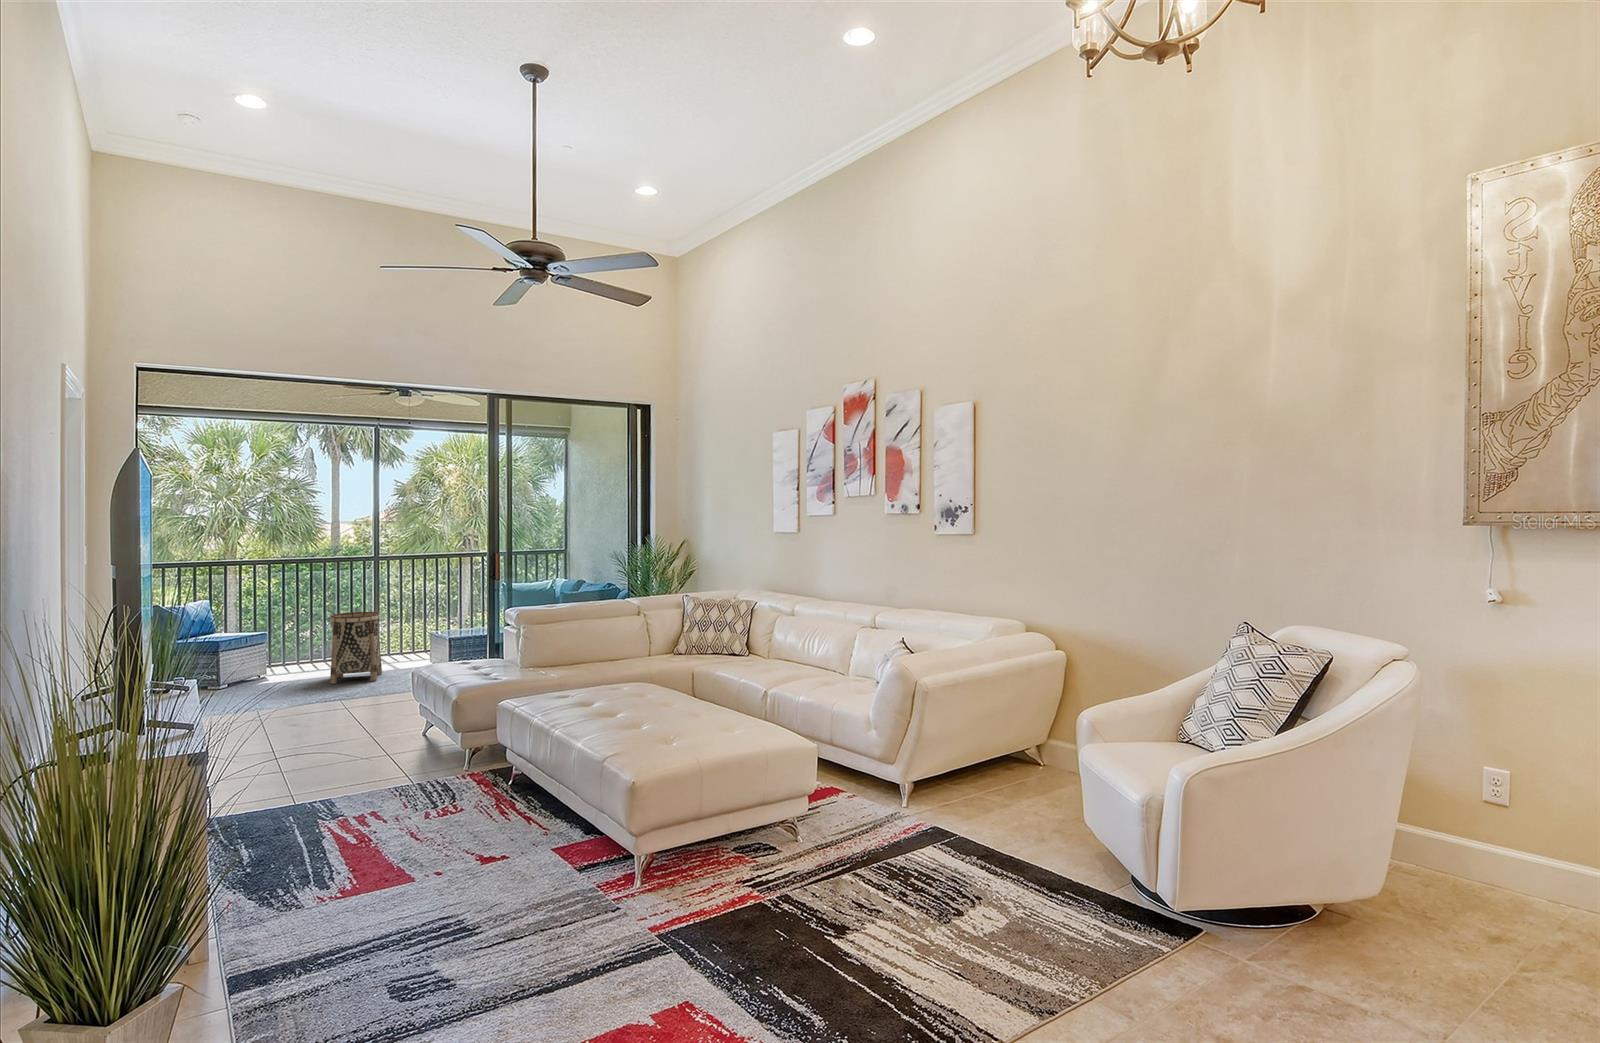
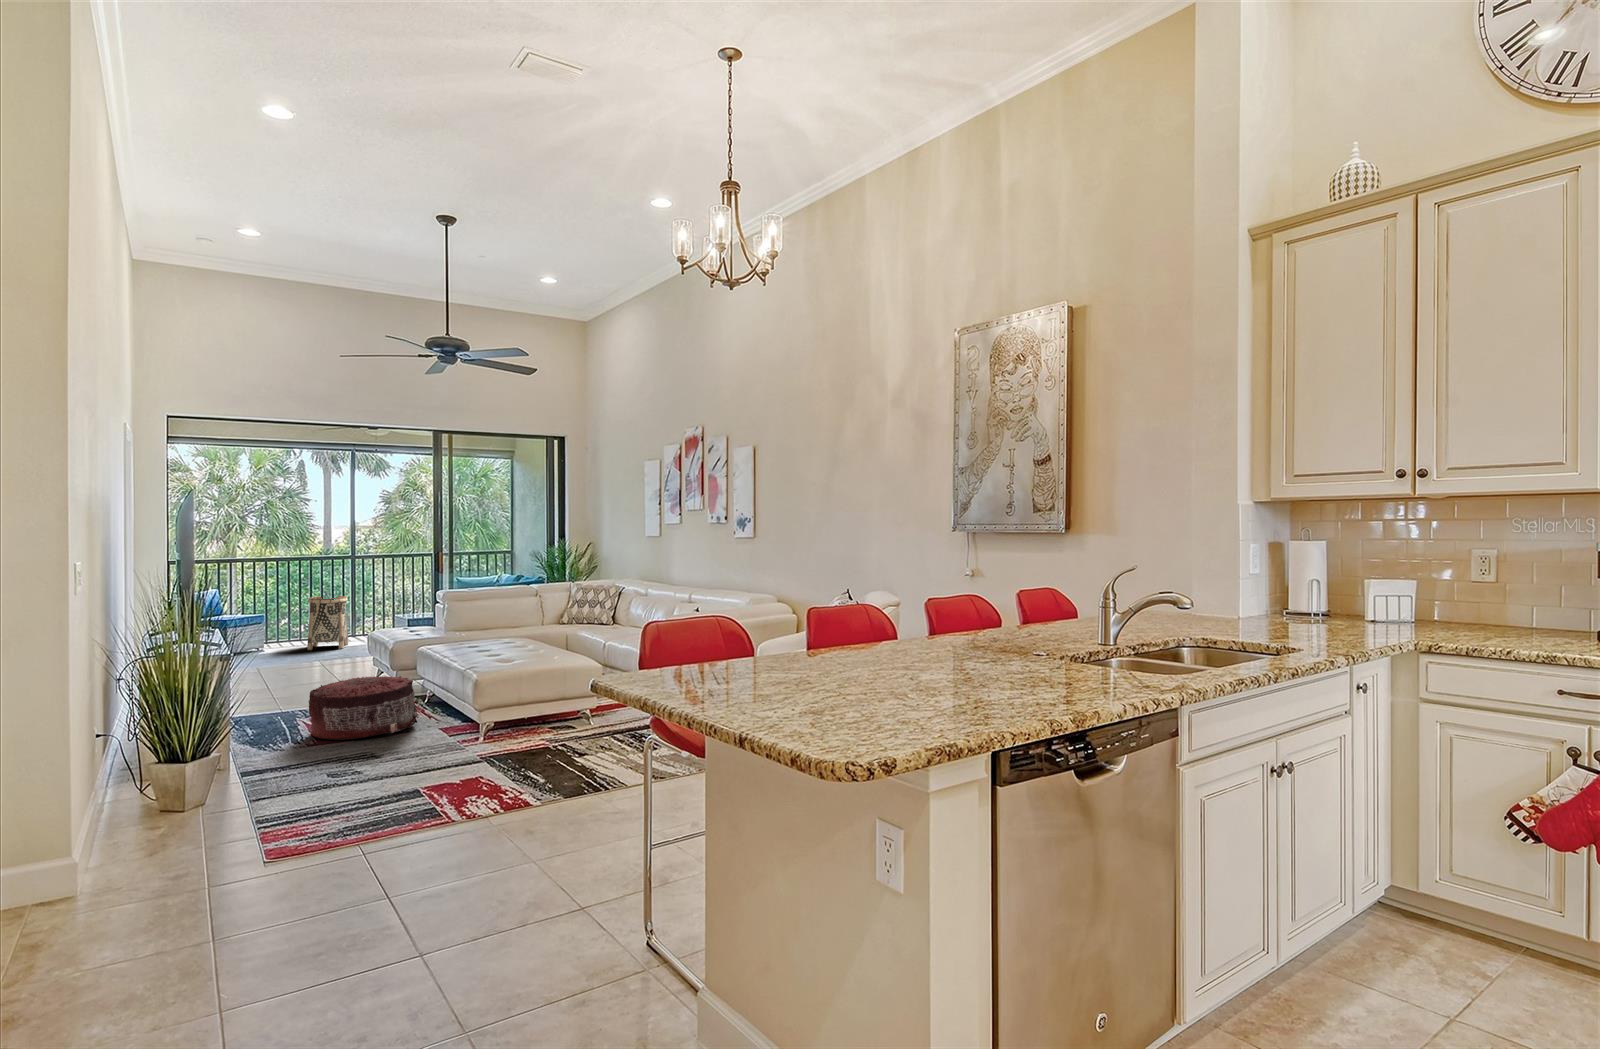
pouf: none [342,756,514,876] -> present [309,676,417,740]

